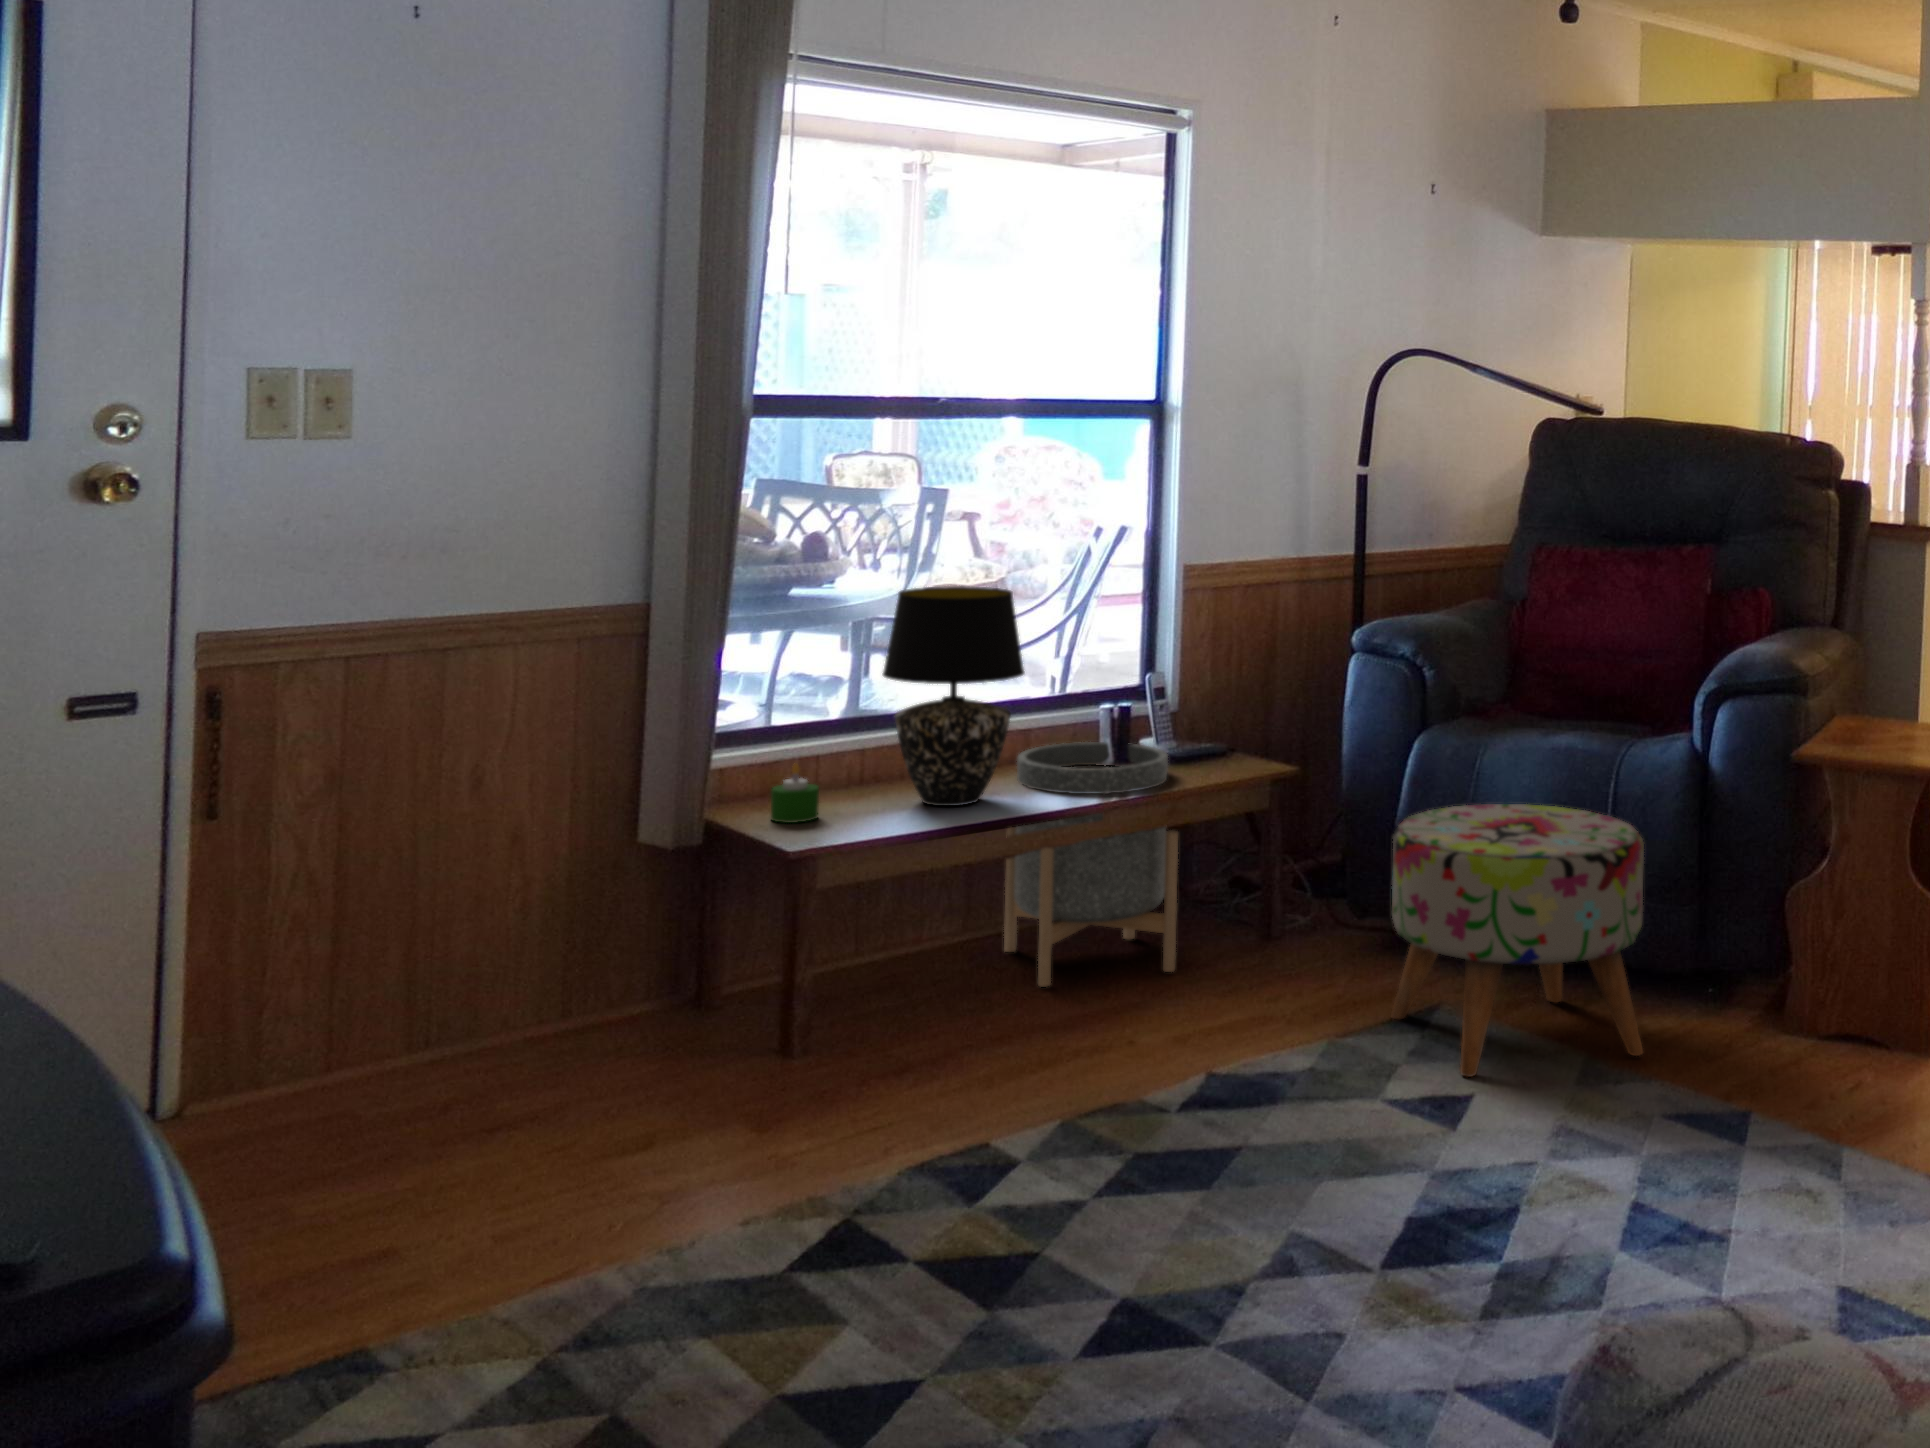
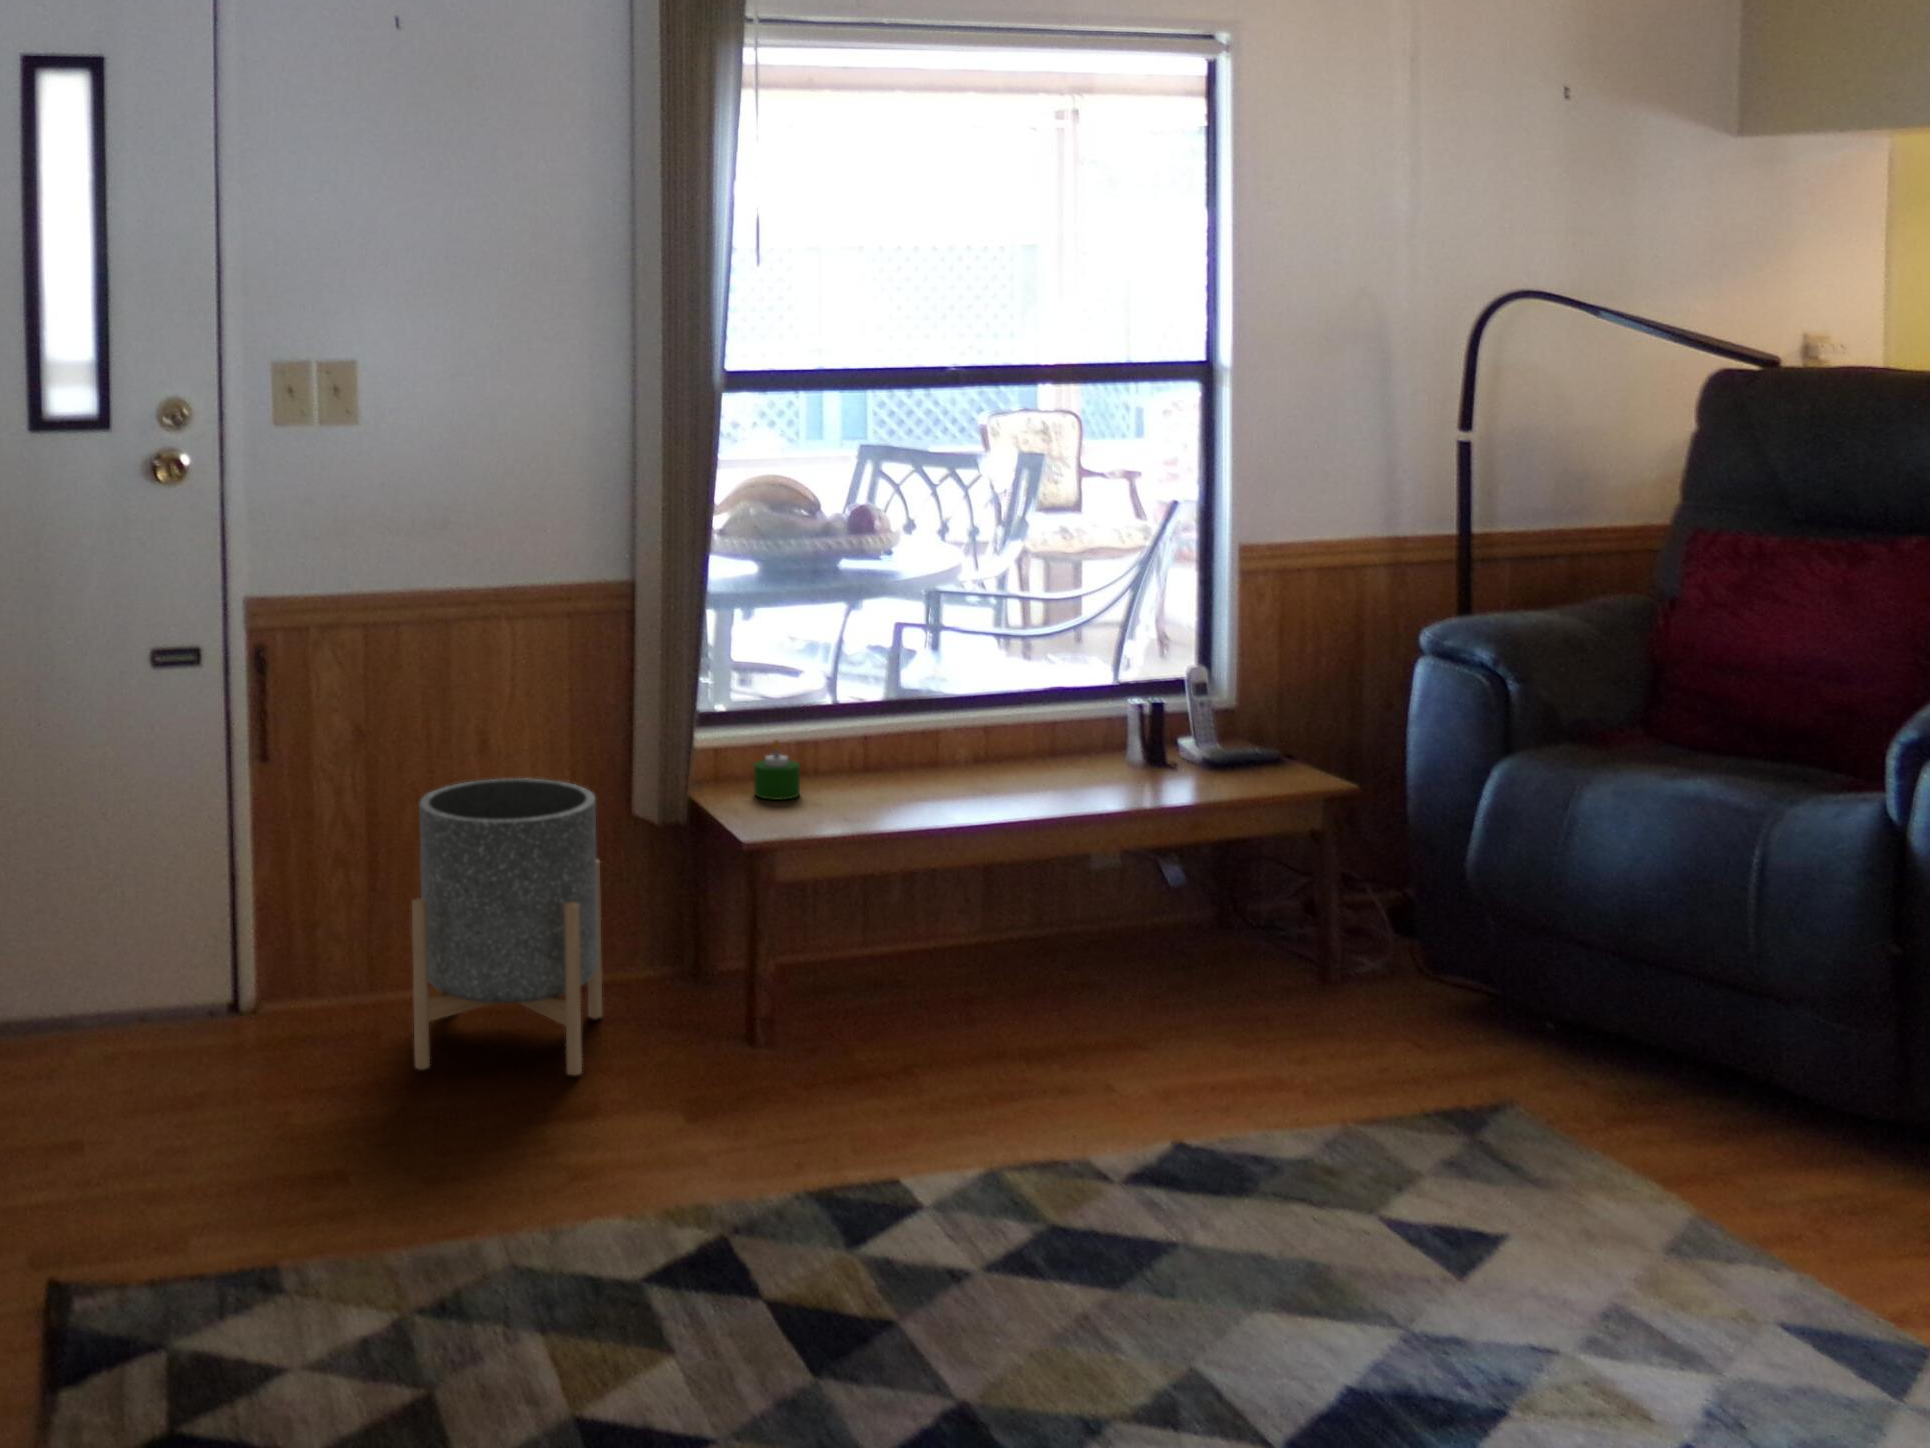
table lamp: present [883,586,1024,806] -> none [865,566,1013,797]
planter: present [1004,742,1178,987] -> present [412,778,602,1075]
ottoman: present [1391,804,1644,1077] -> none [1428,858,1791,1226]

